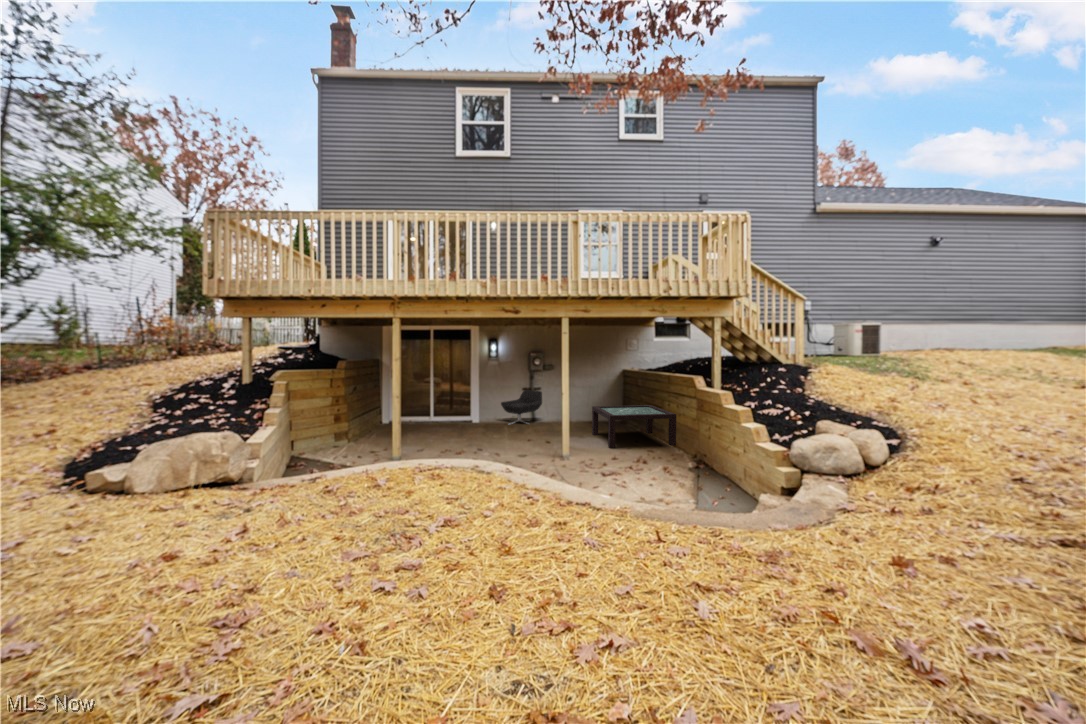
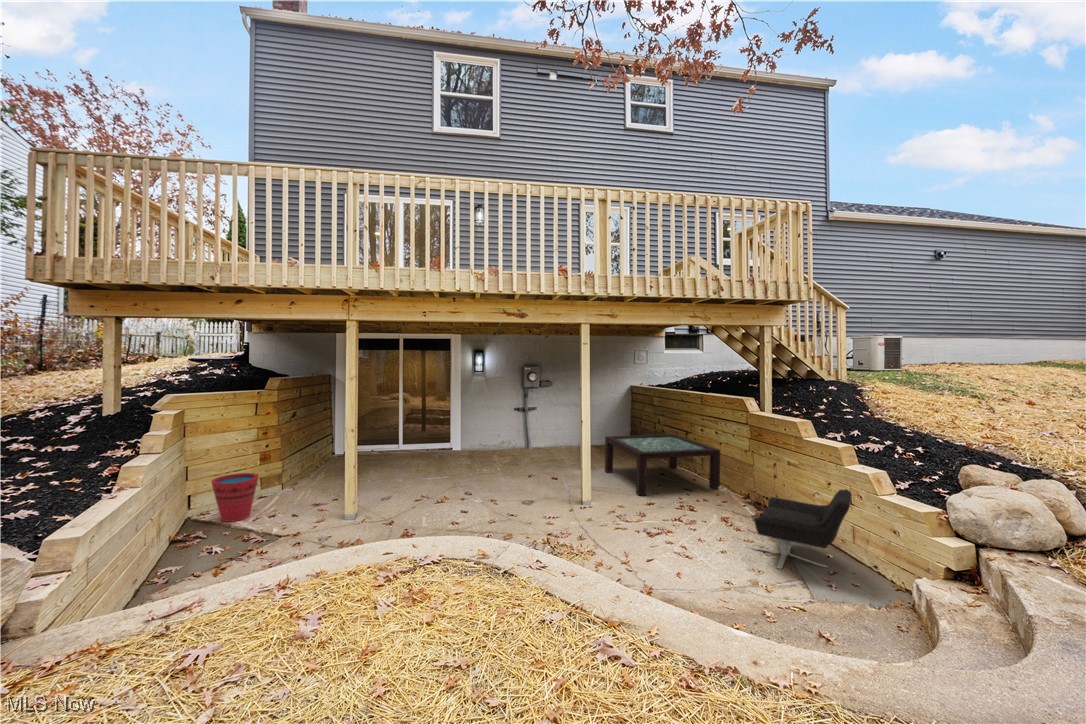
lounge chair: present [501,390,542,422] -> present [746,489,851,569]
bucket: none [306,426,336,457] -> present [211,473,259,522]

